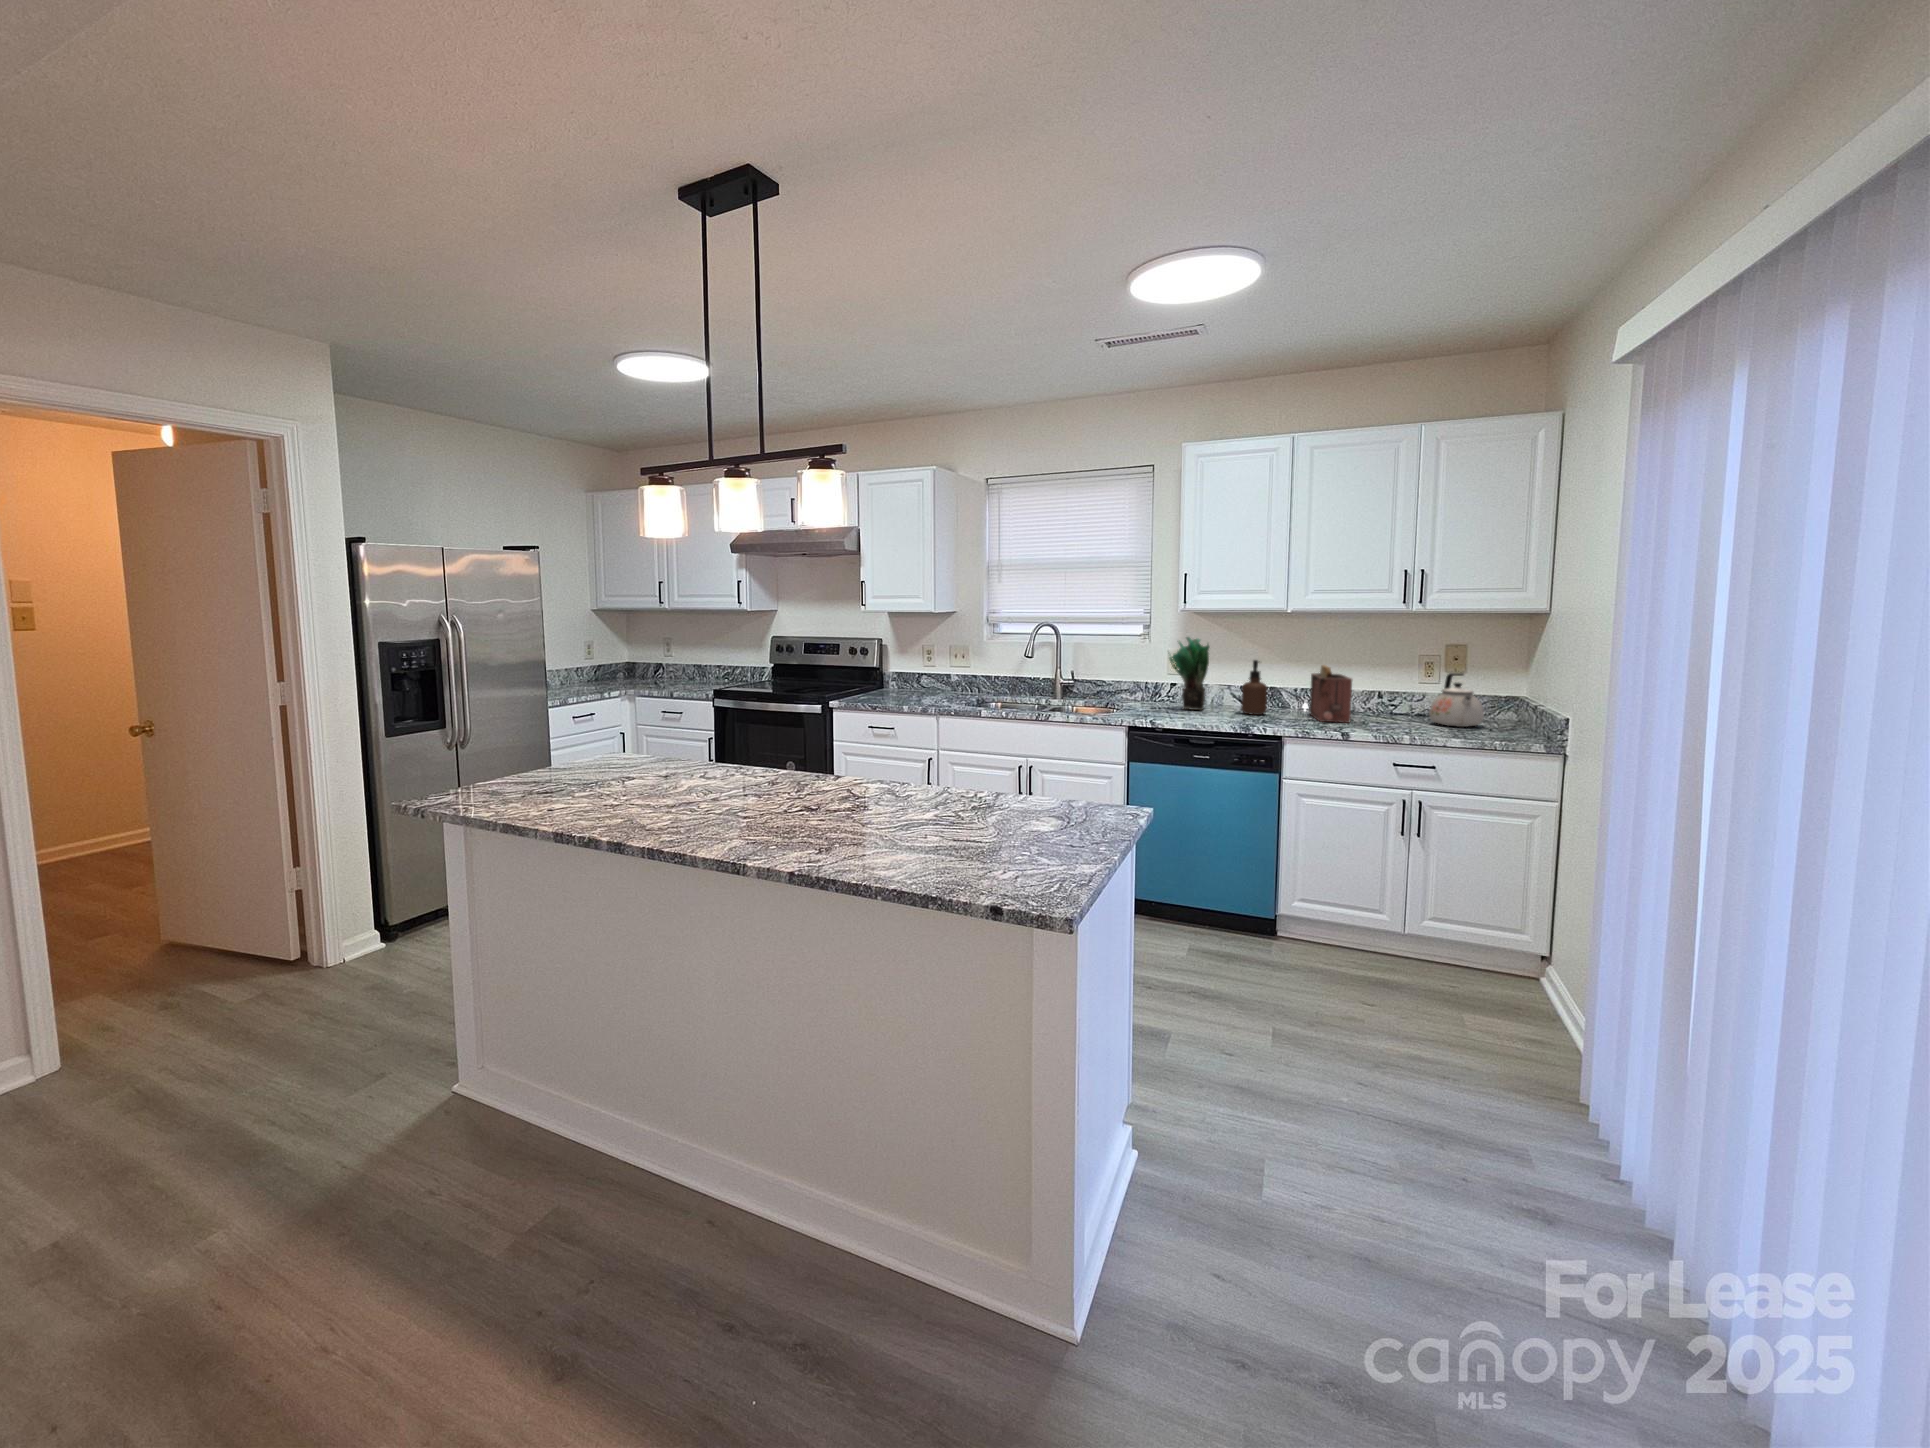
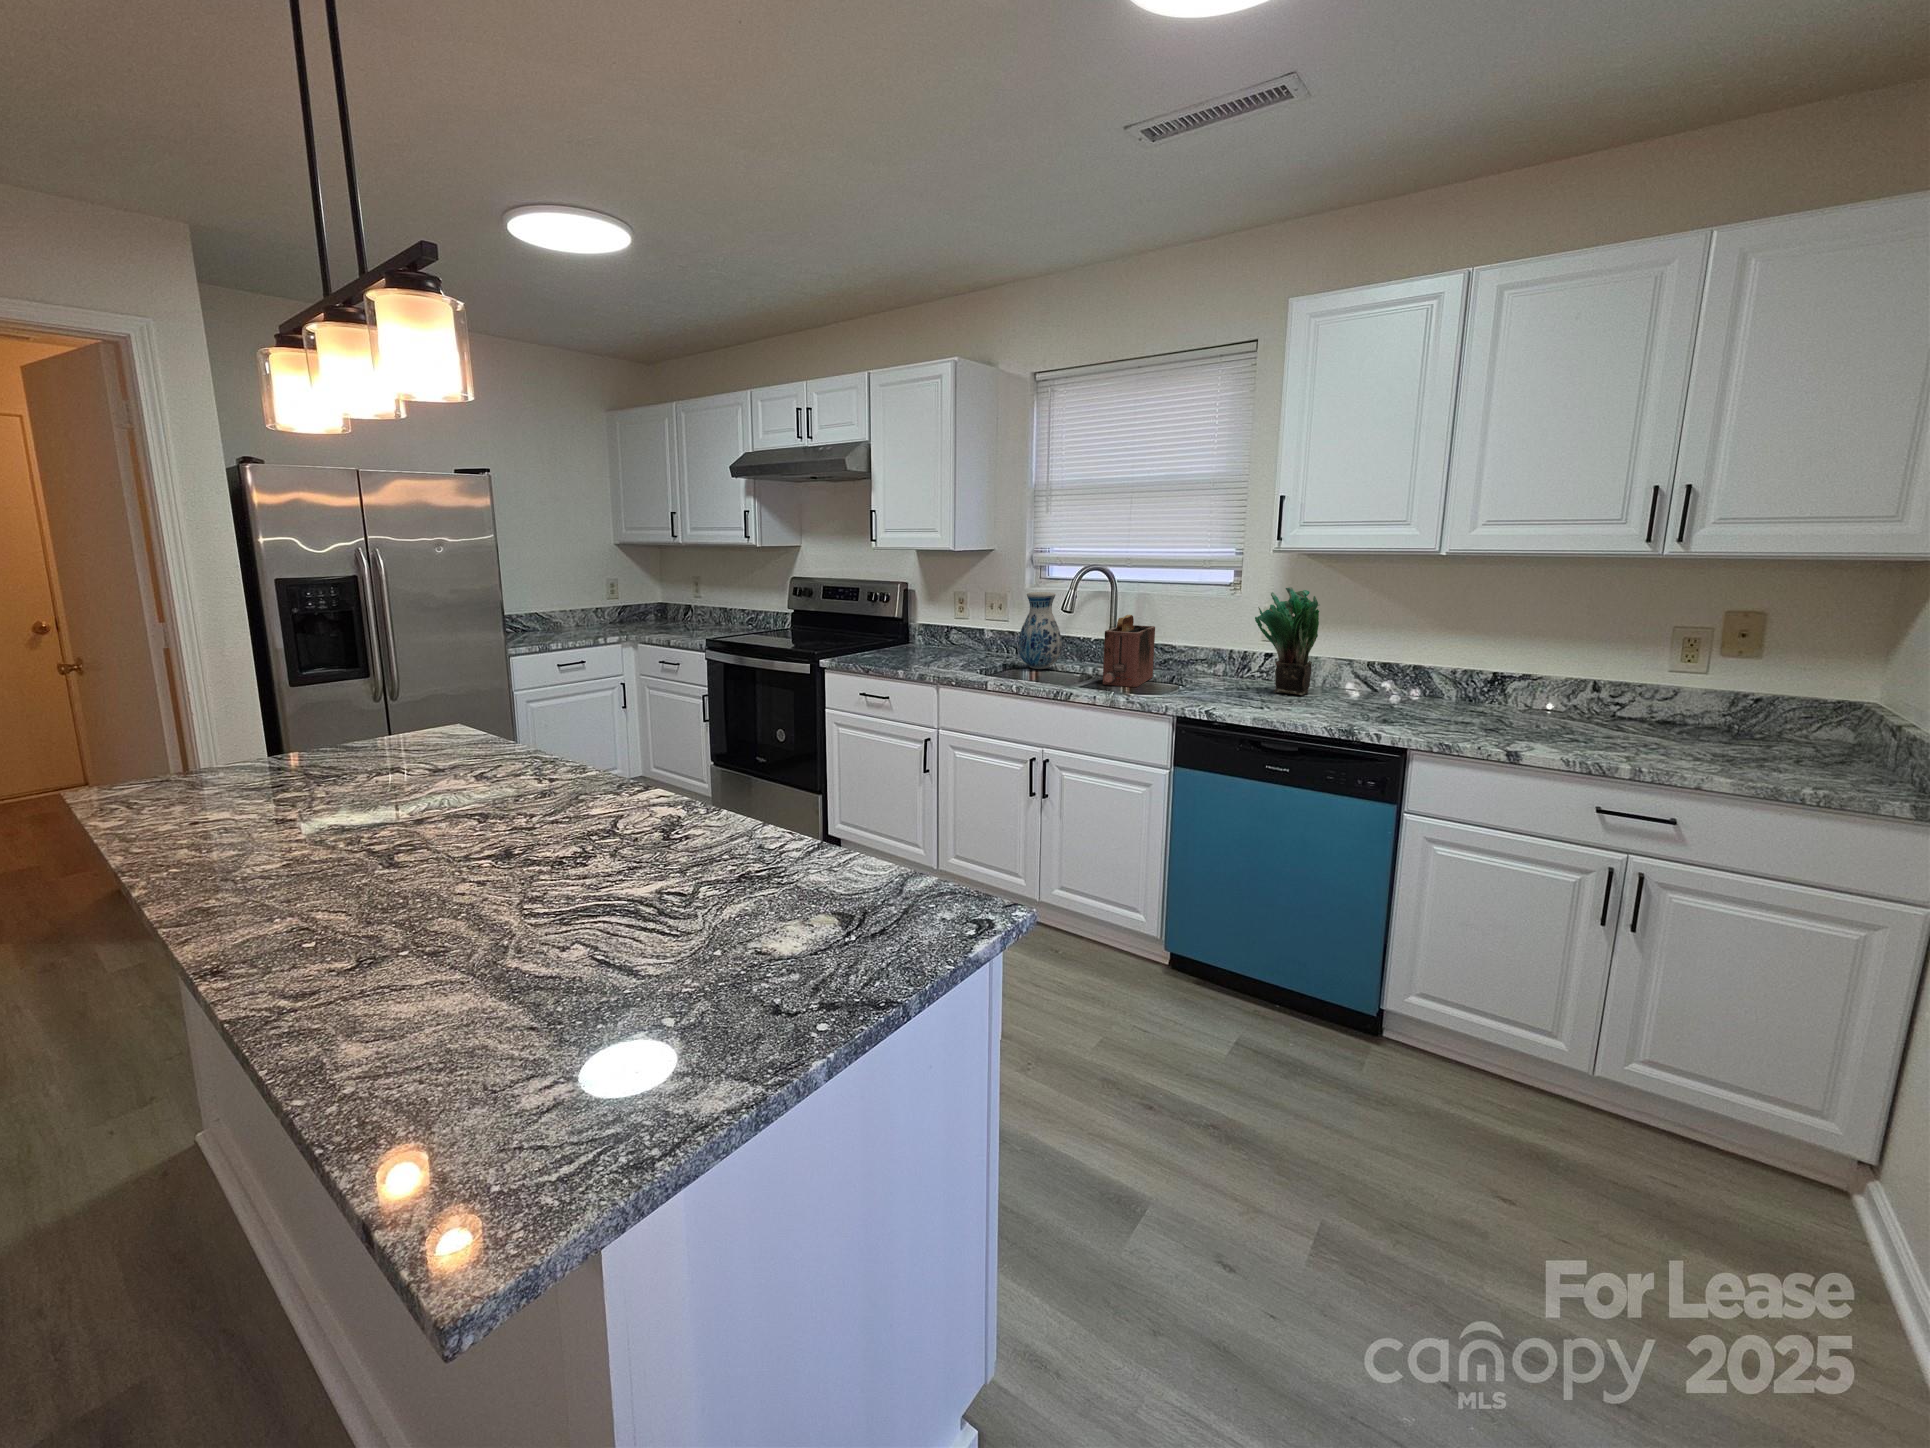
vase: none [991,644,1024,702] -> present [1018,592,1062,669]
soap dispenser: present [1241,660,1268,715] -> none [1362,624,1405,707]
toaster: present [1310,665,1352,723] -> present [1103,615,1155,687]
kettle: present [1429,673,1484,727] -> none [1682,658,1788,749]

